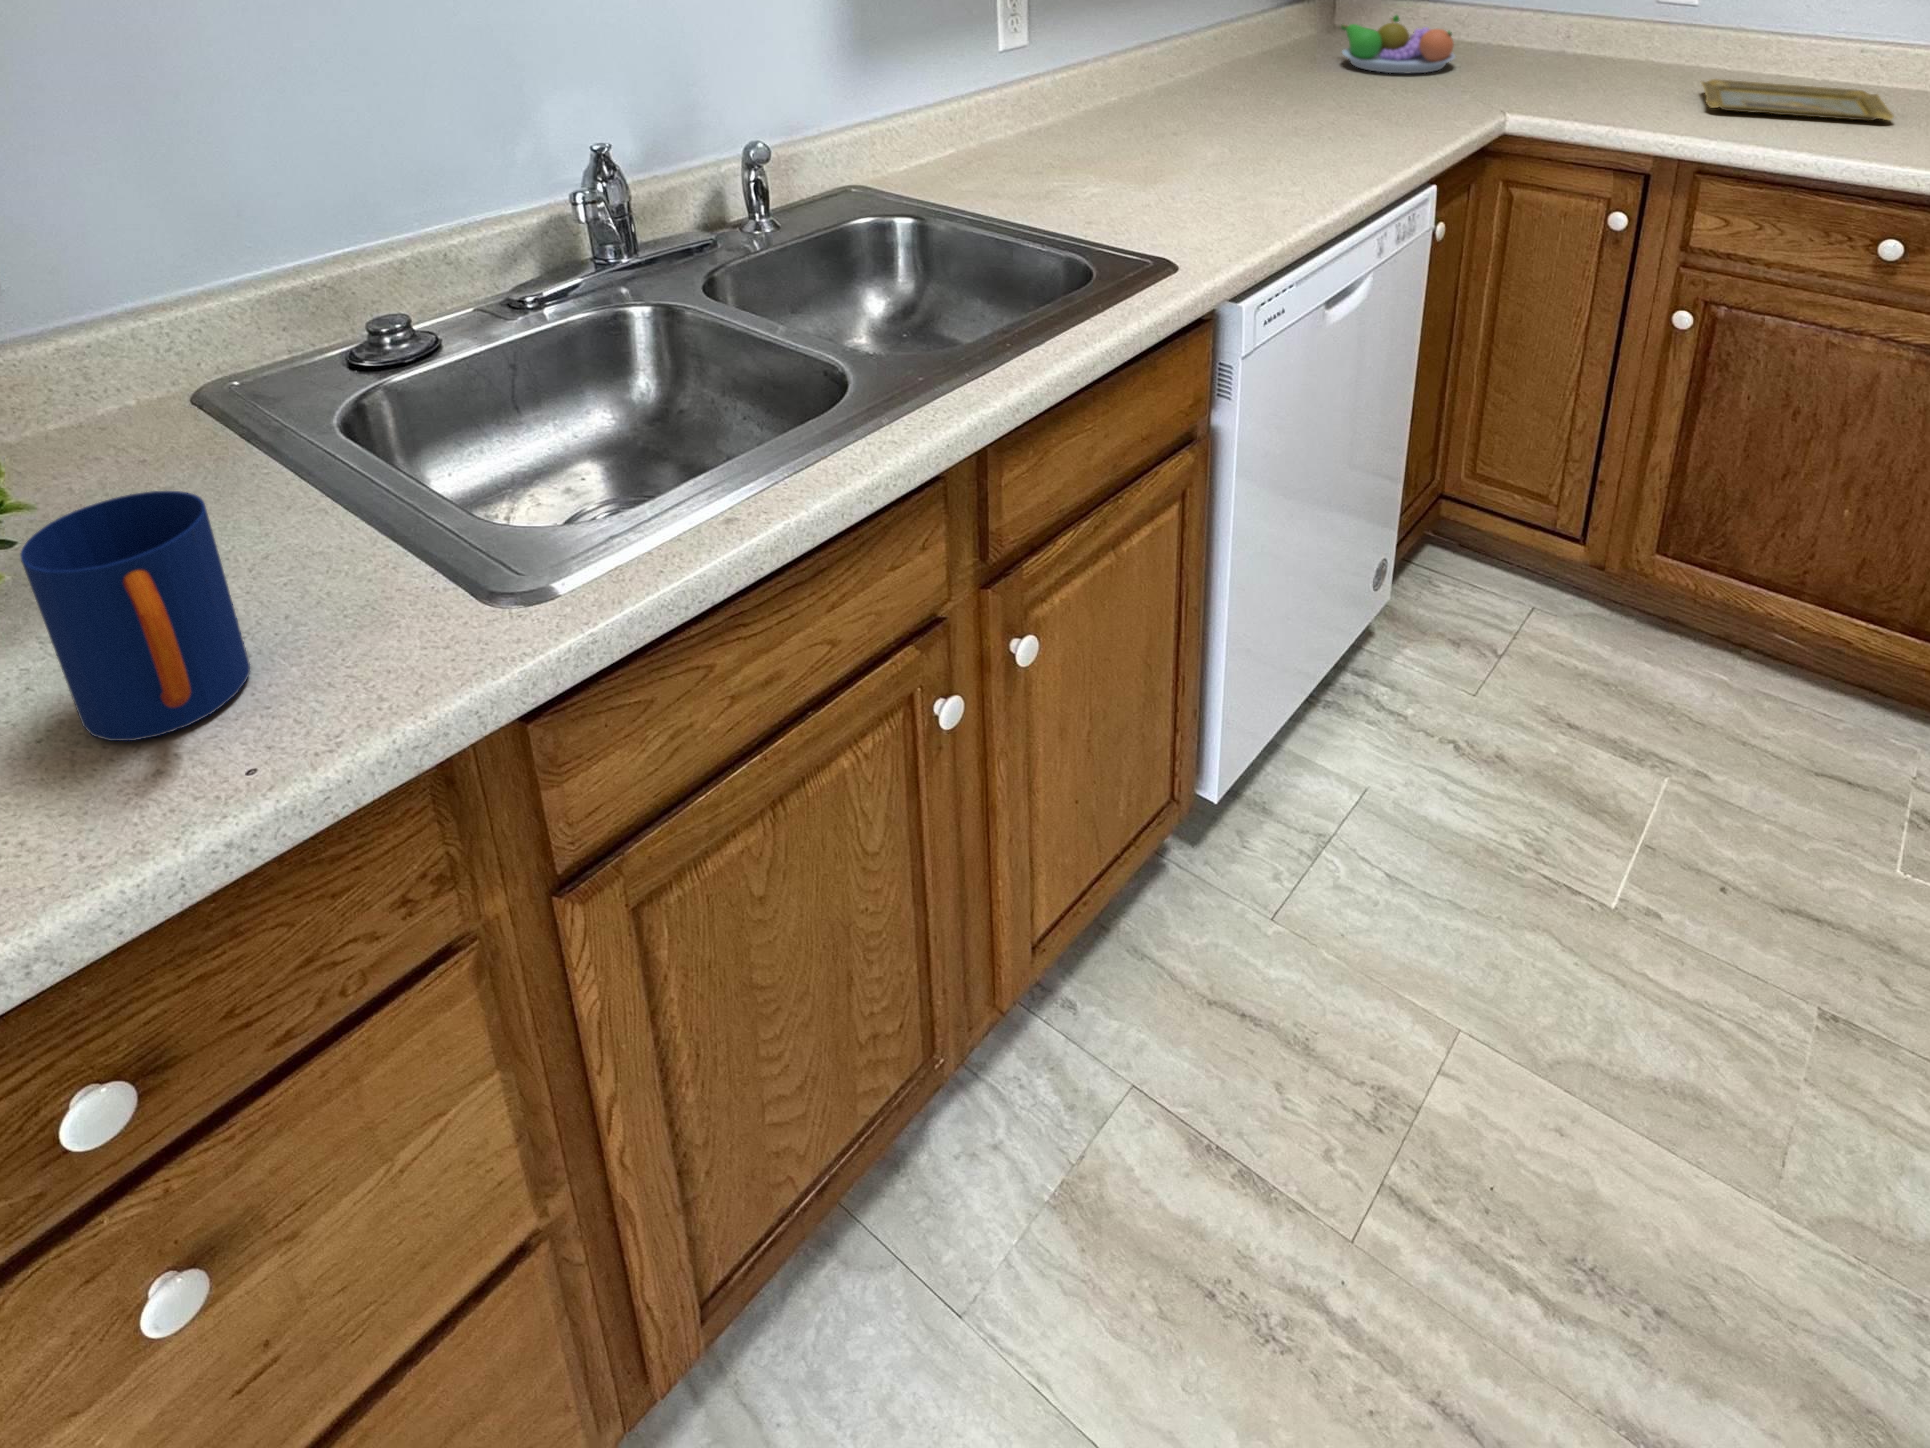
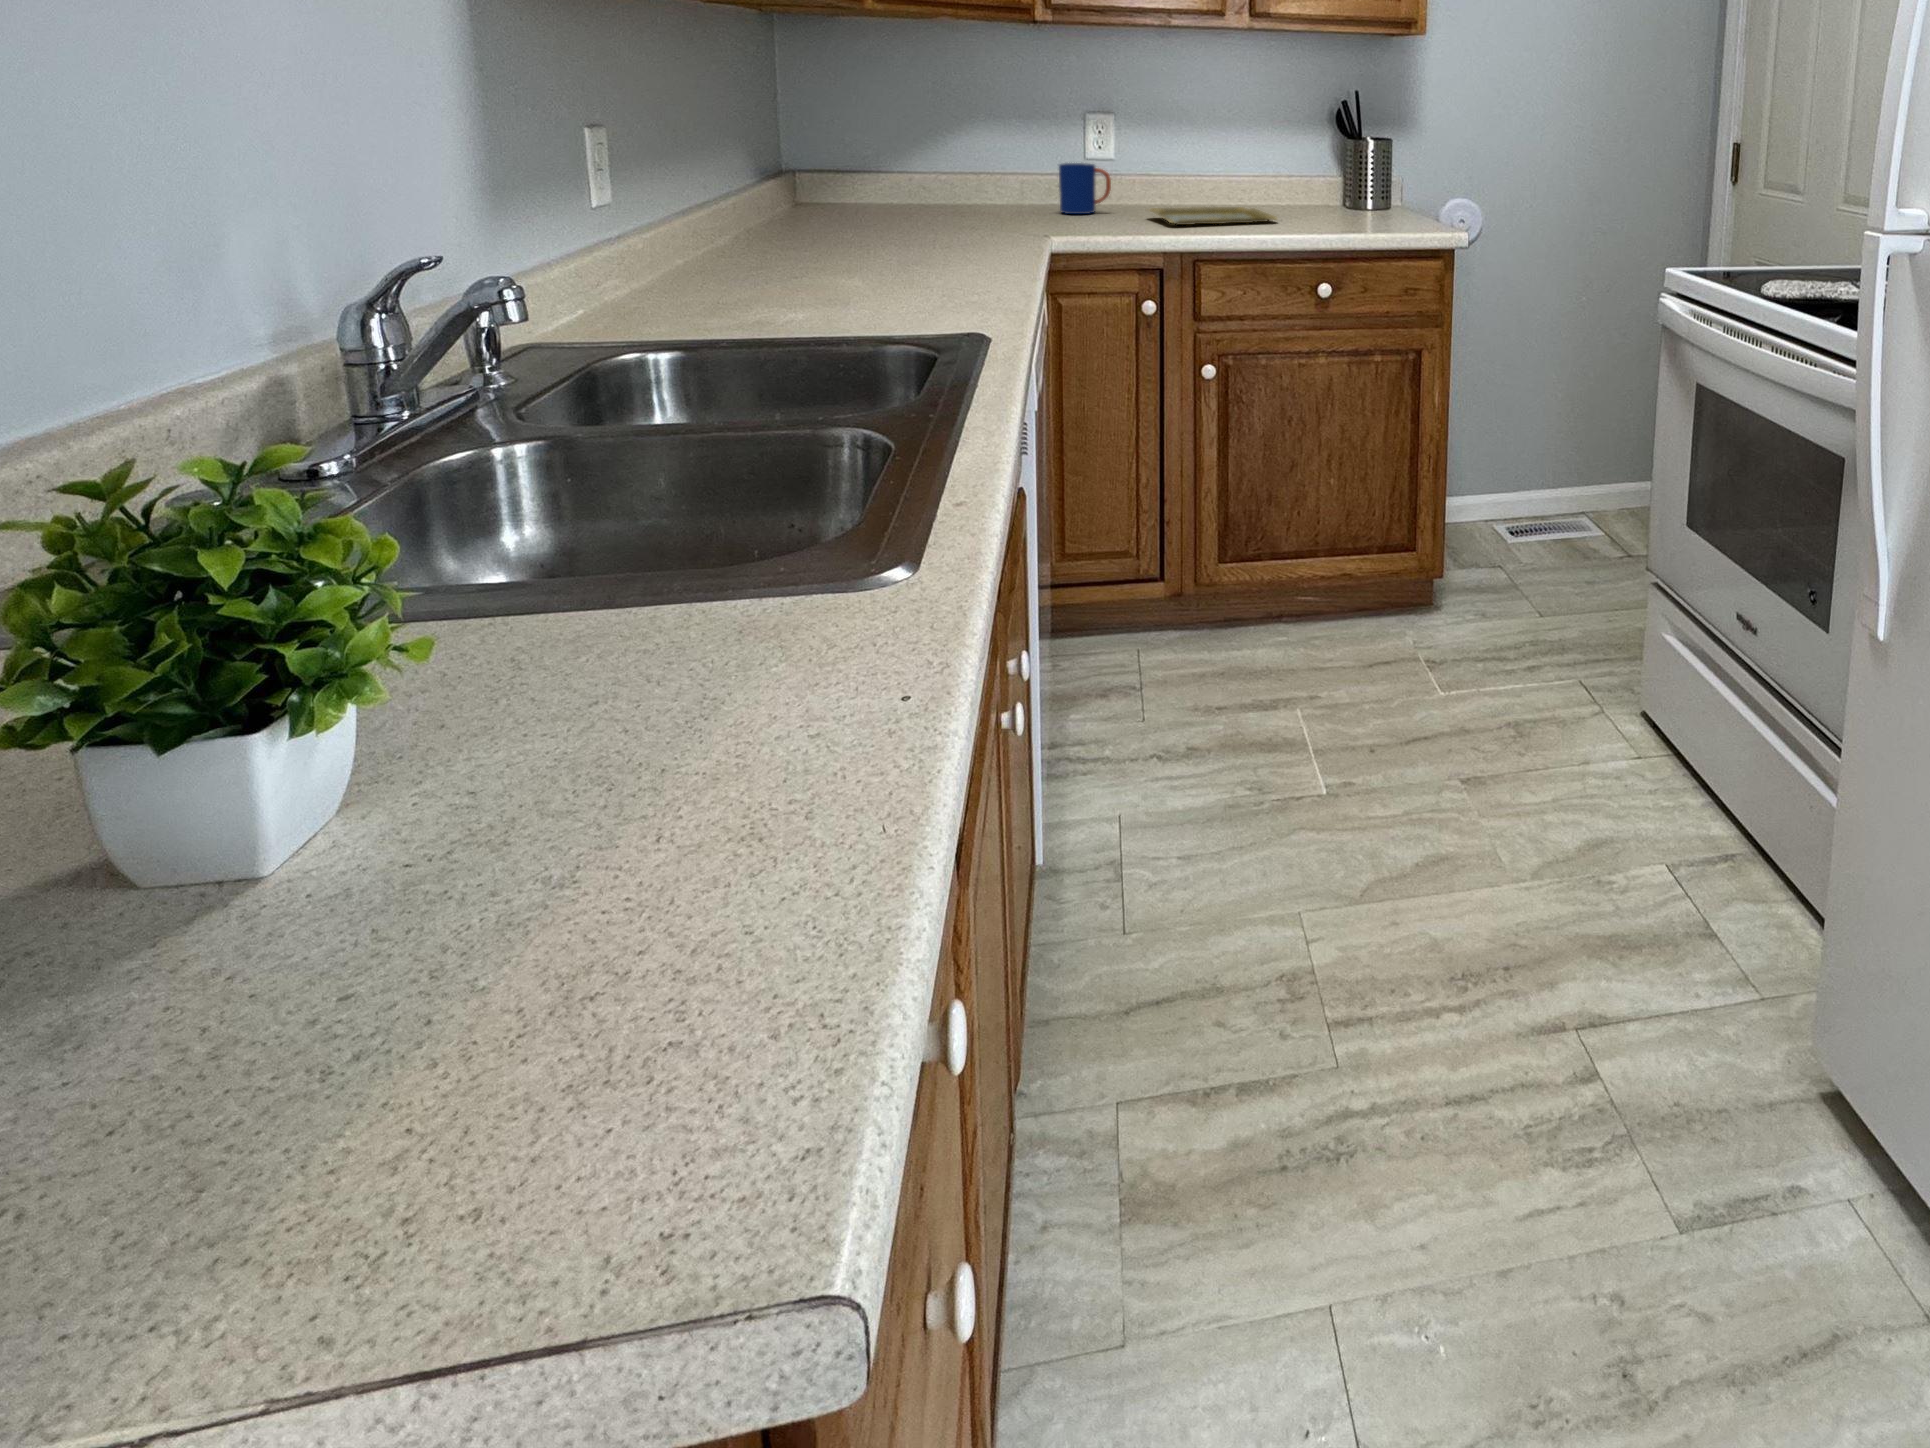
fruit bowl: present [1341,15,1455,73] -> none [829,180,947,227]
mug: present [21,491,250,741] -> present [1059,163,1111,214]

